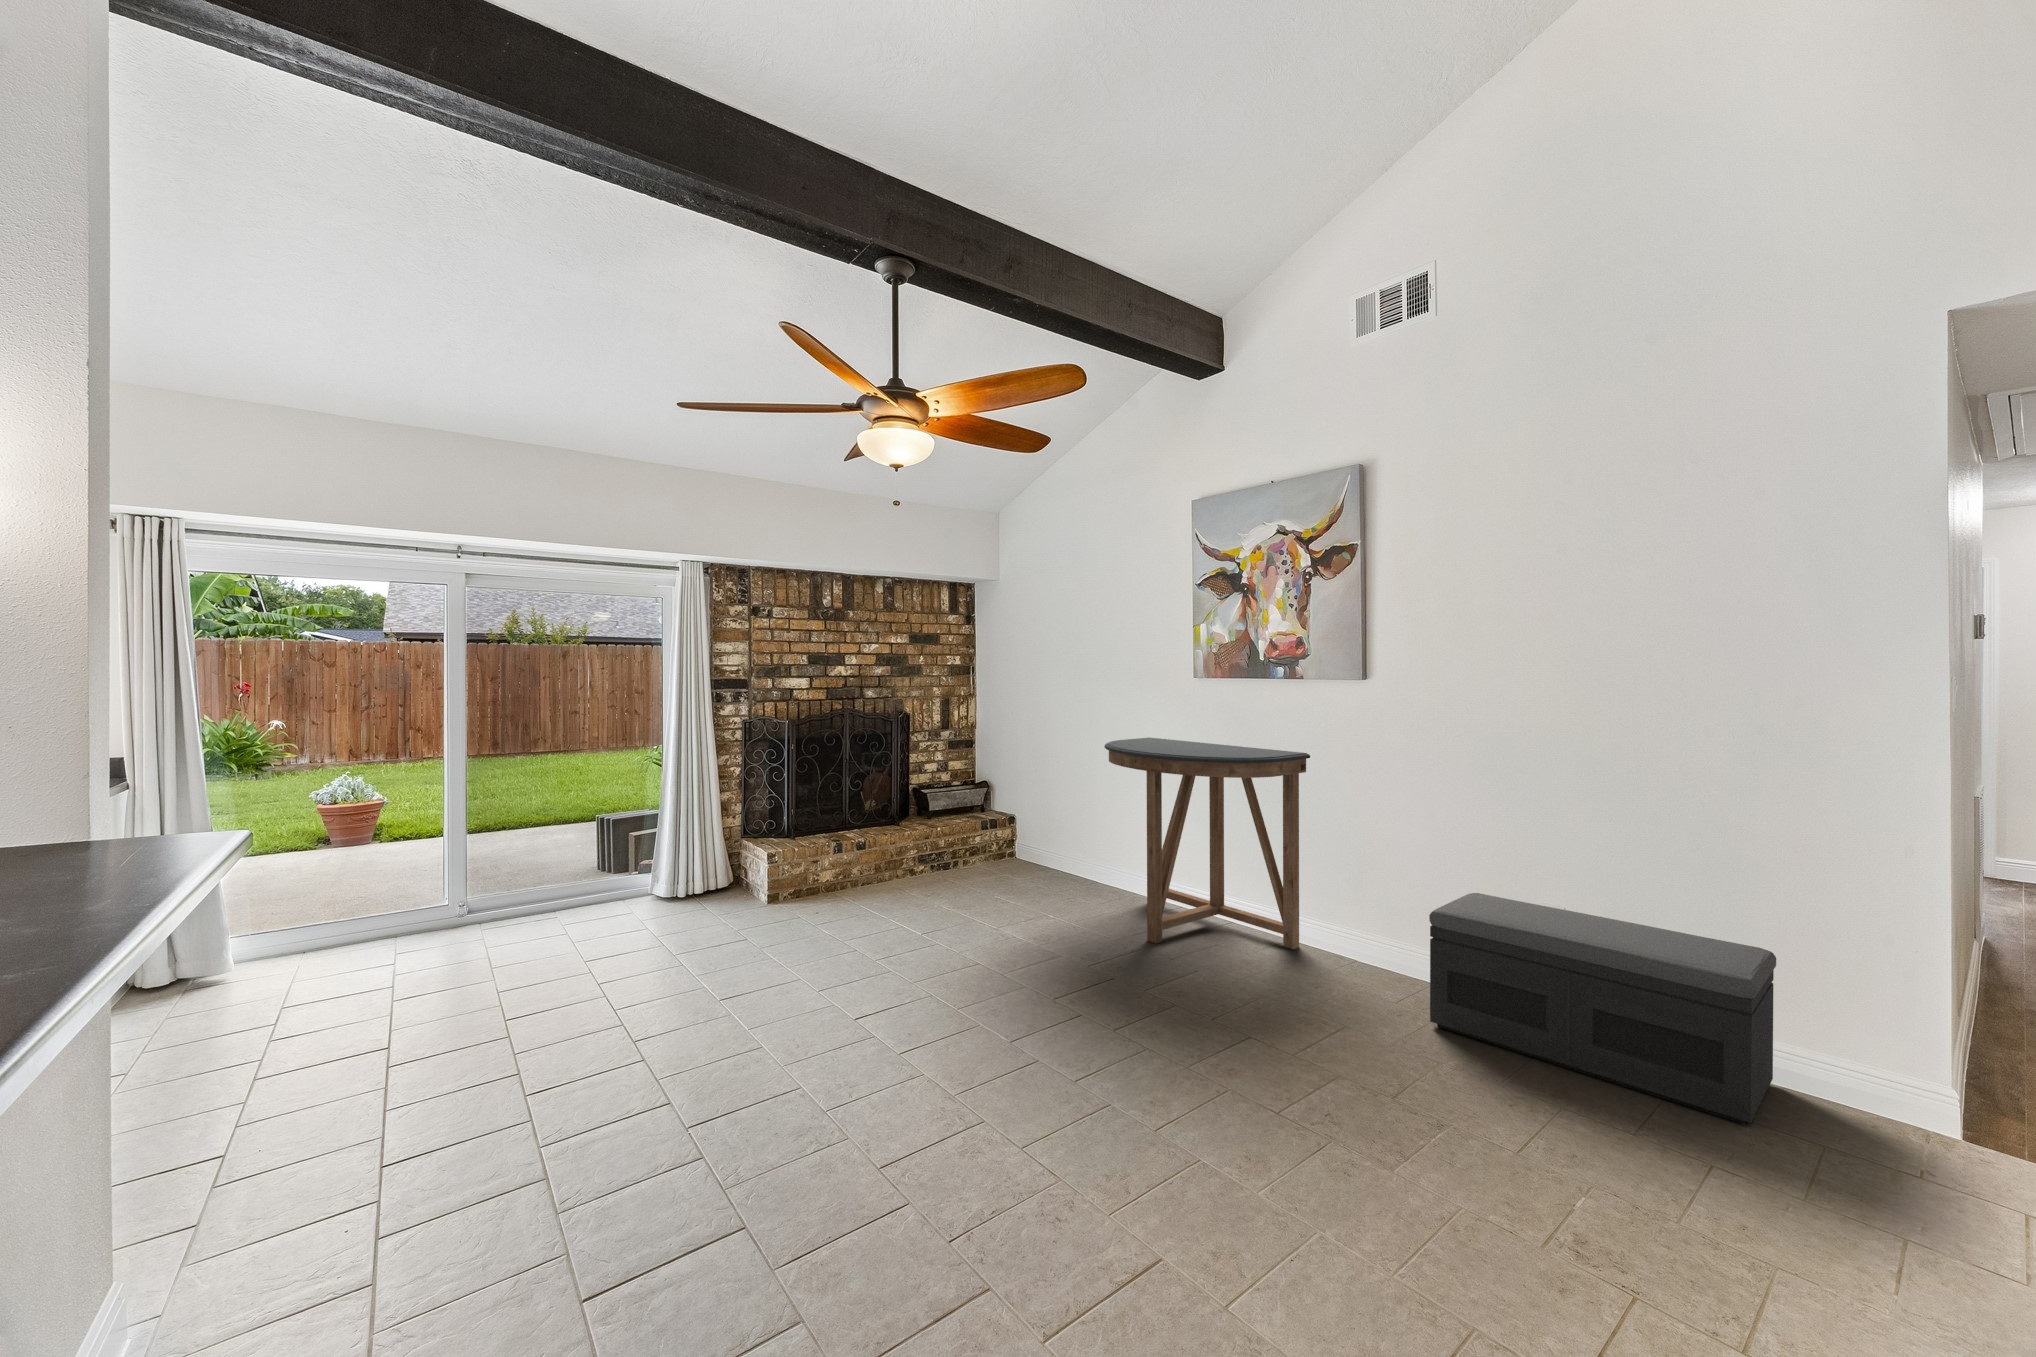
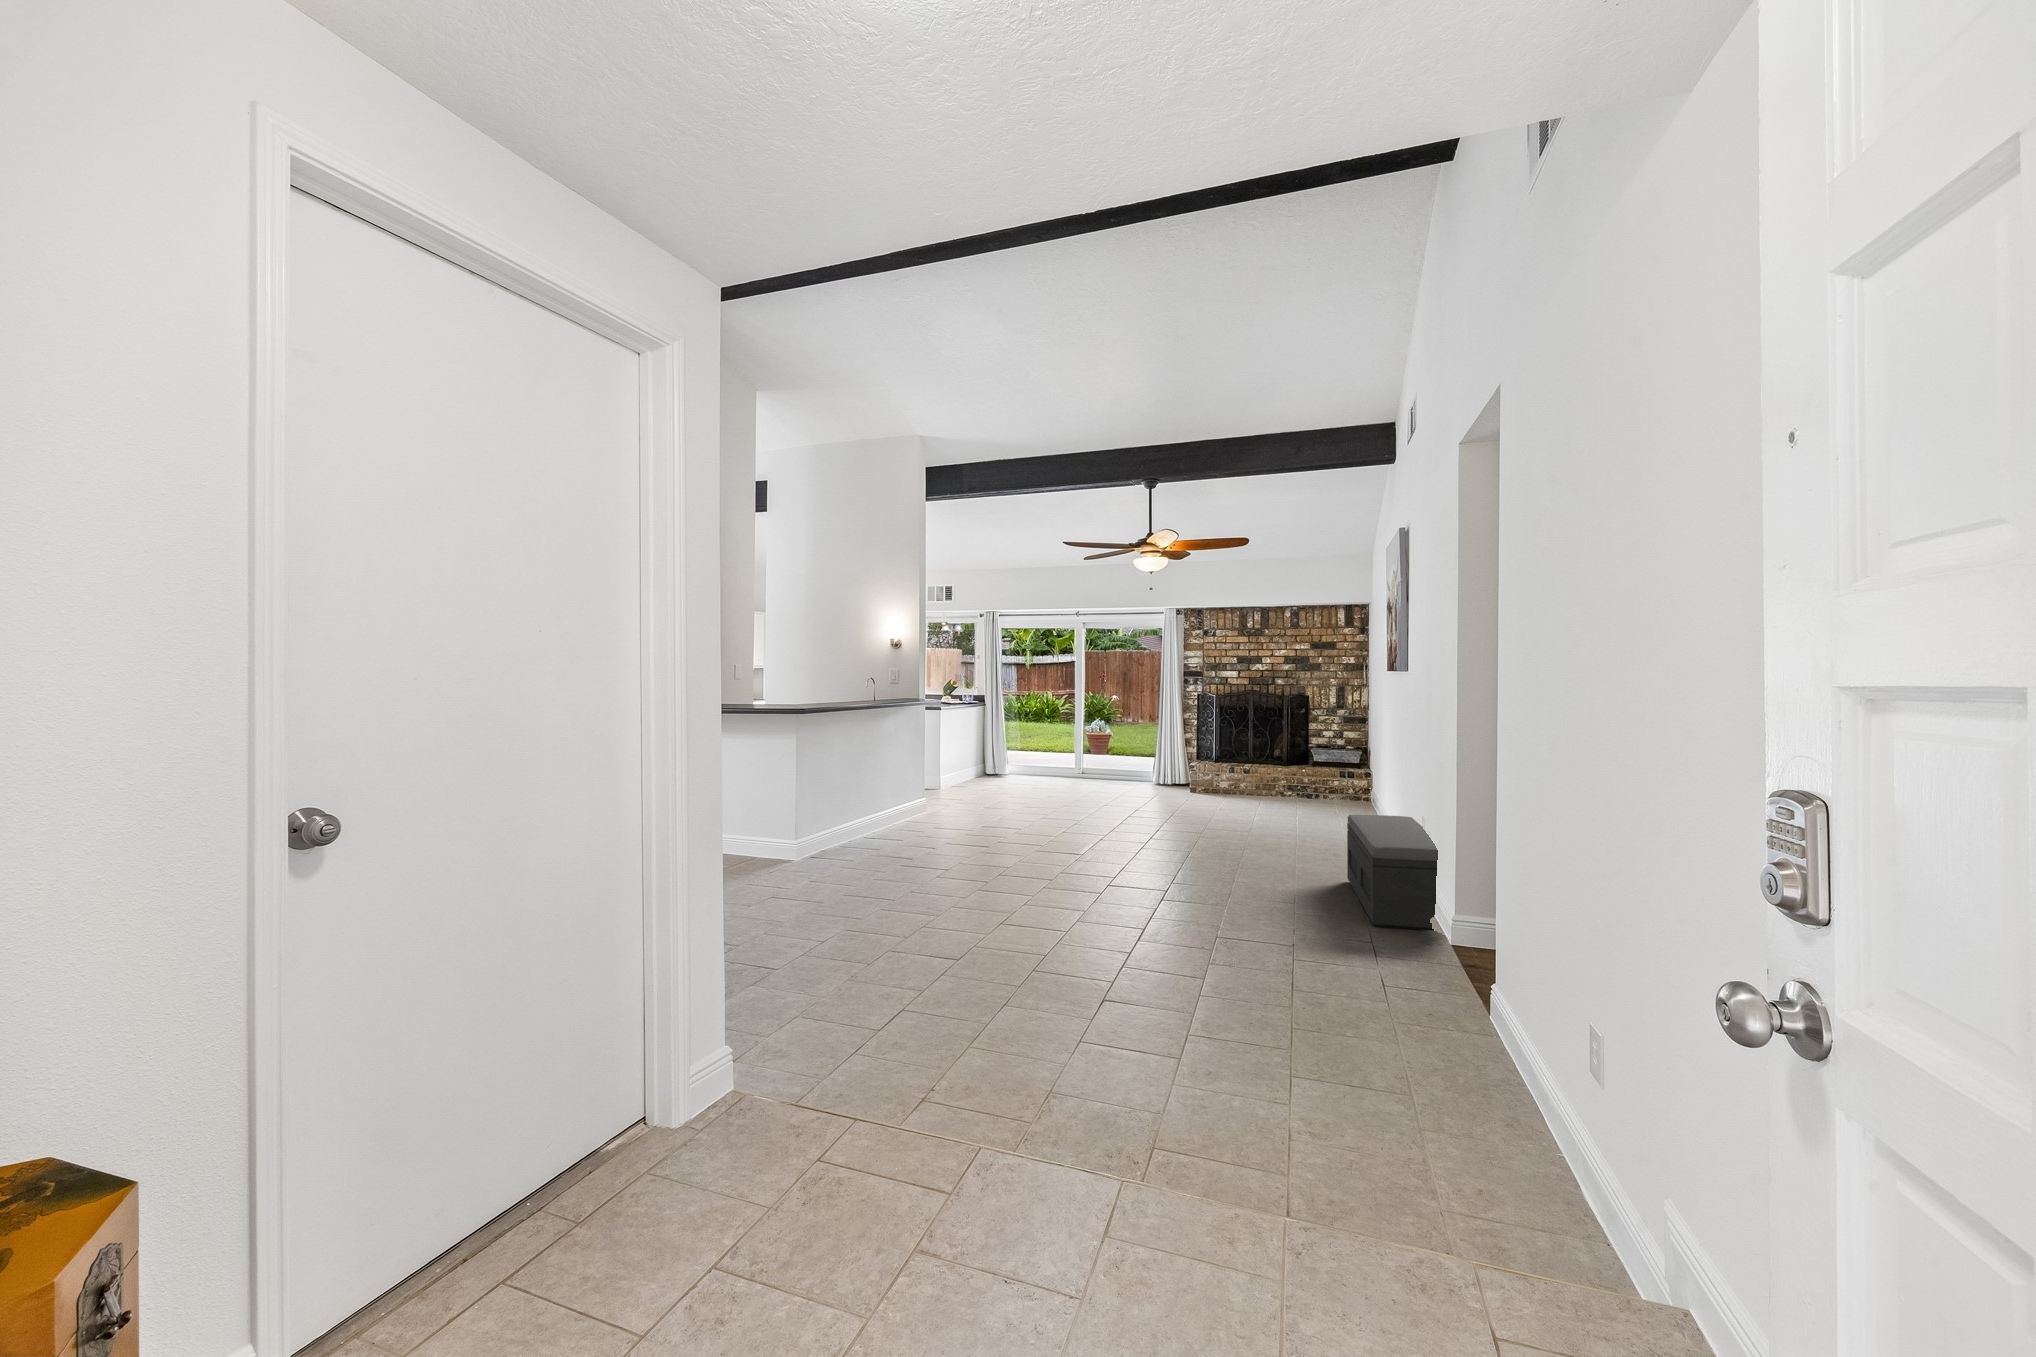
console table: present [1104,737,1310,949] -> none [1310,716,1395,855]

